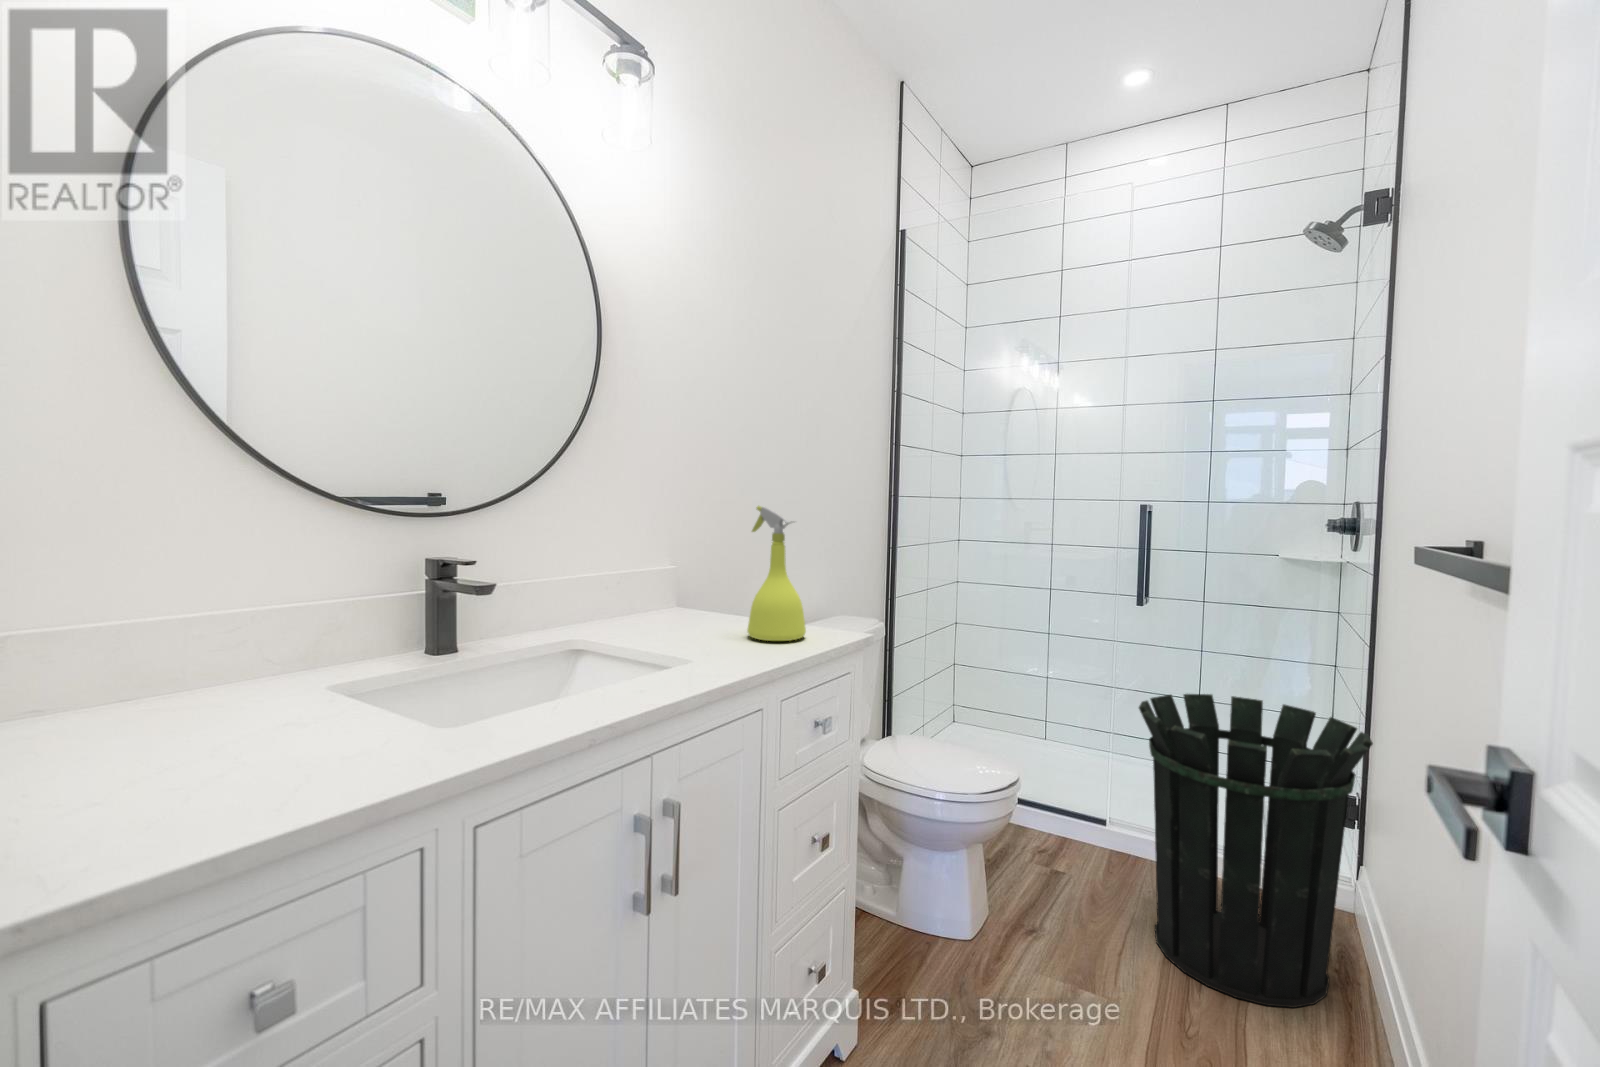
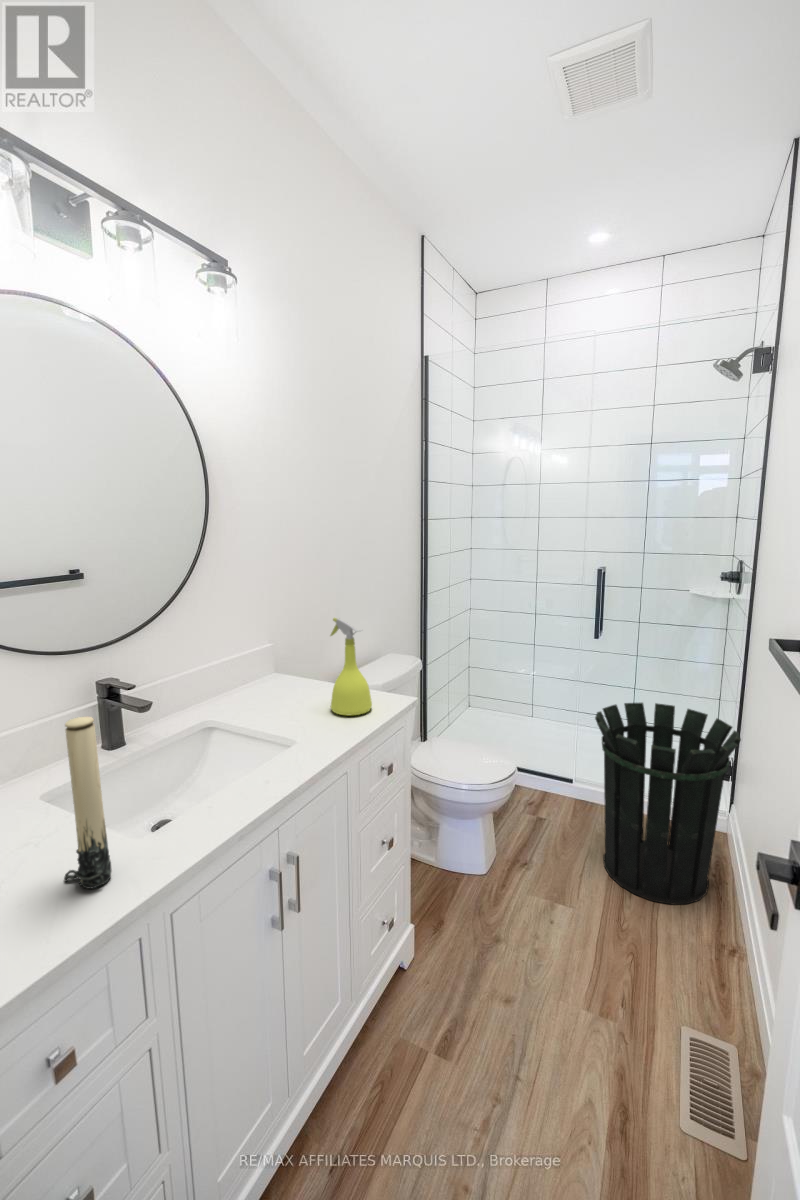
candle: none [326,509,394,765] -> present [64,717,112,889]

